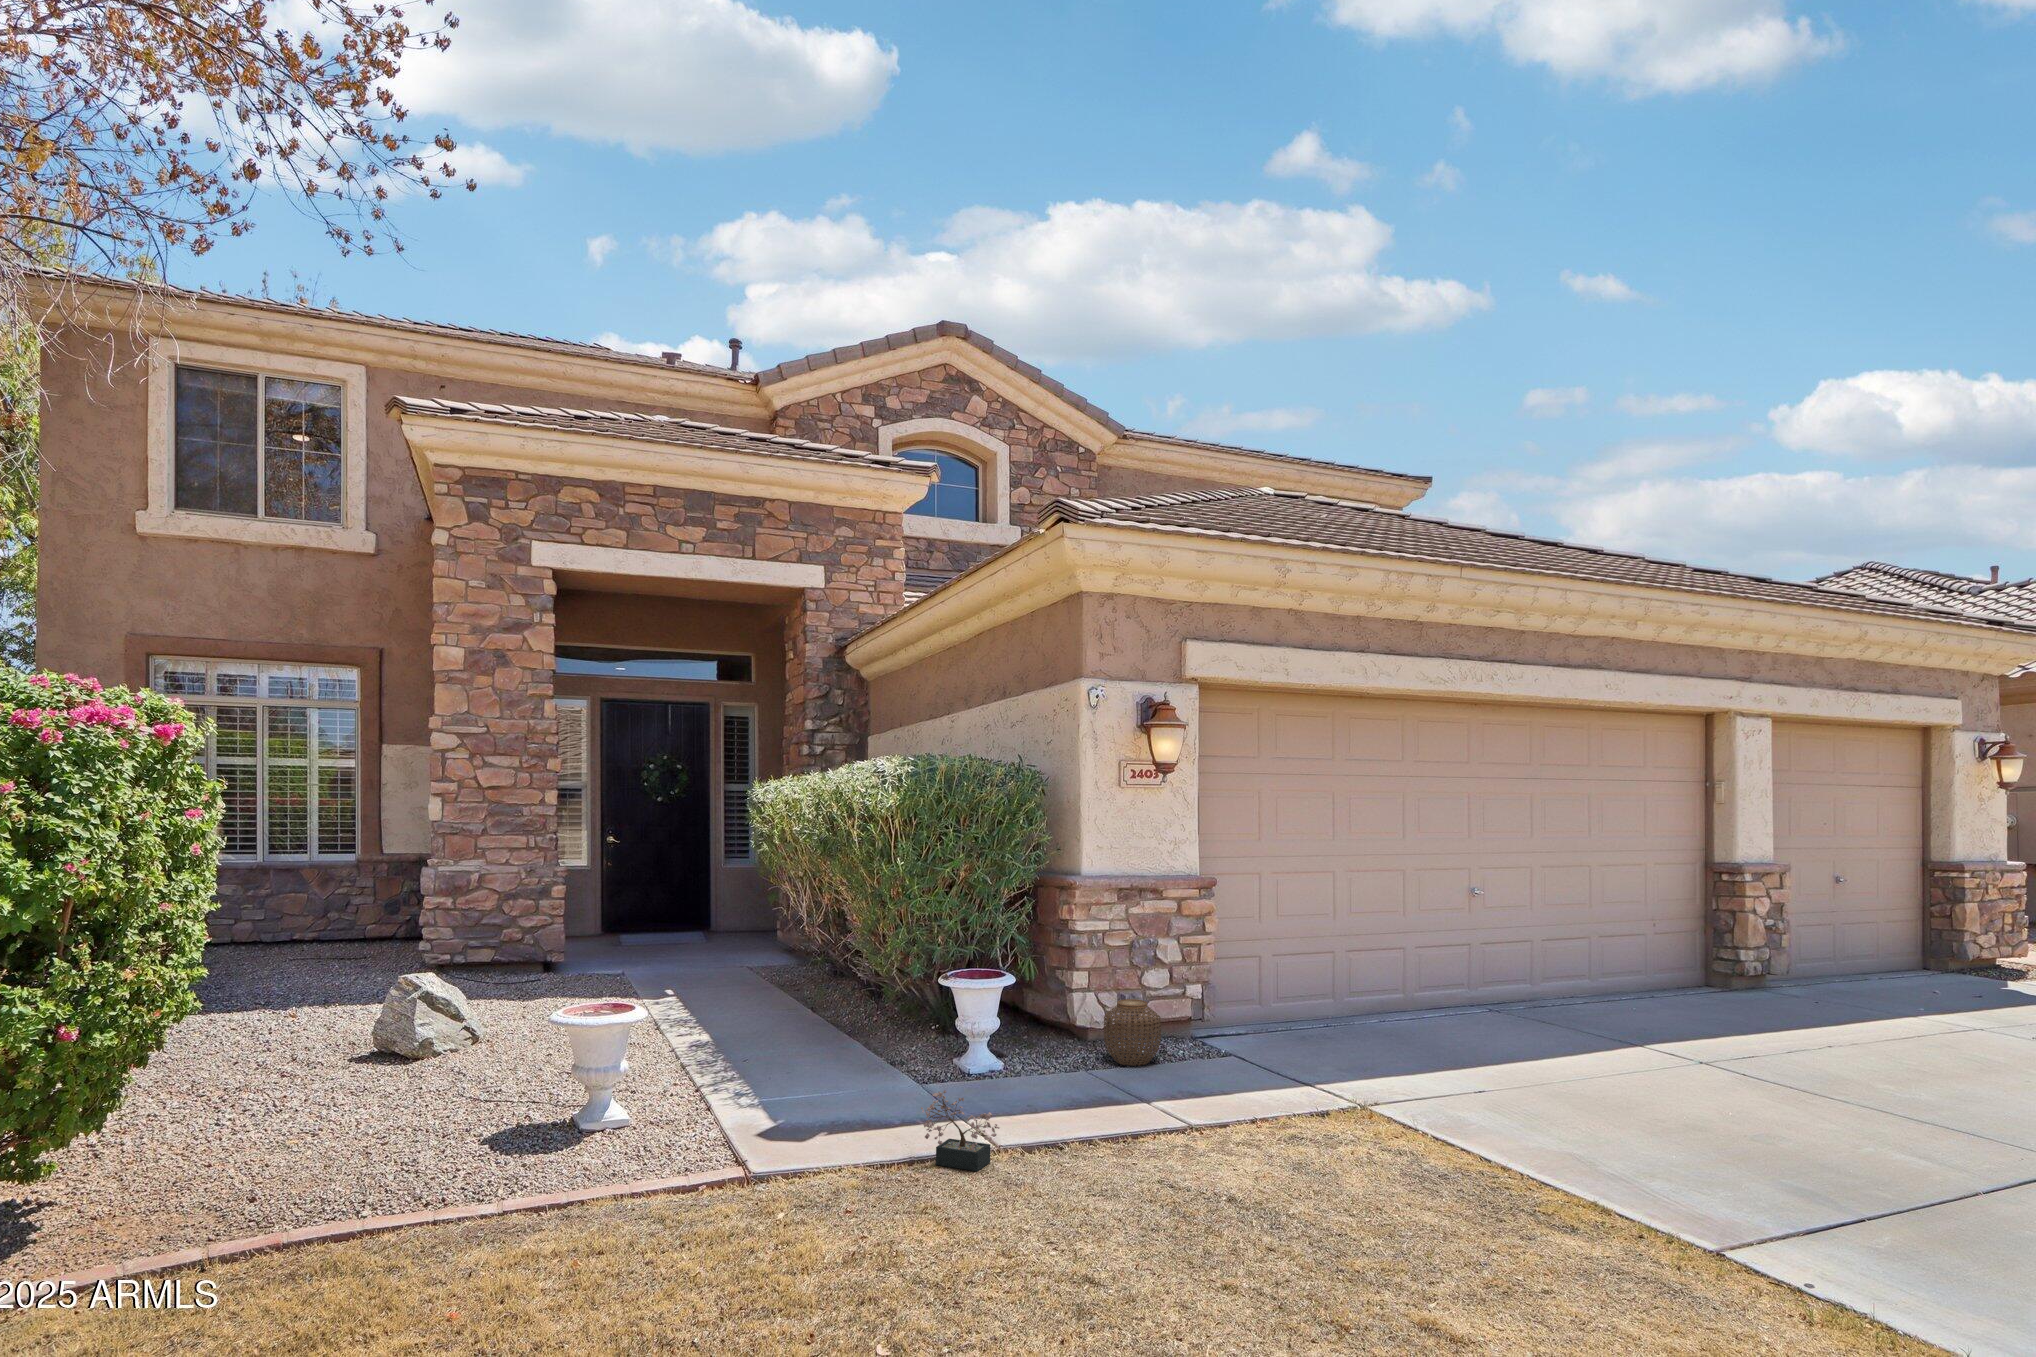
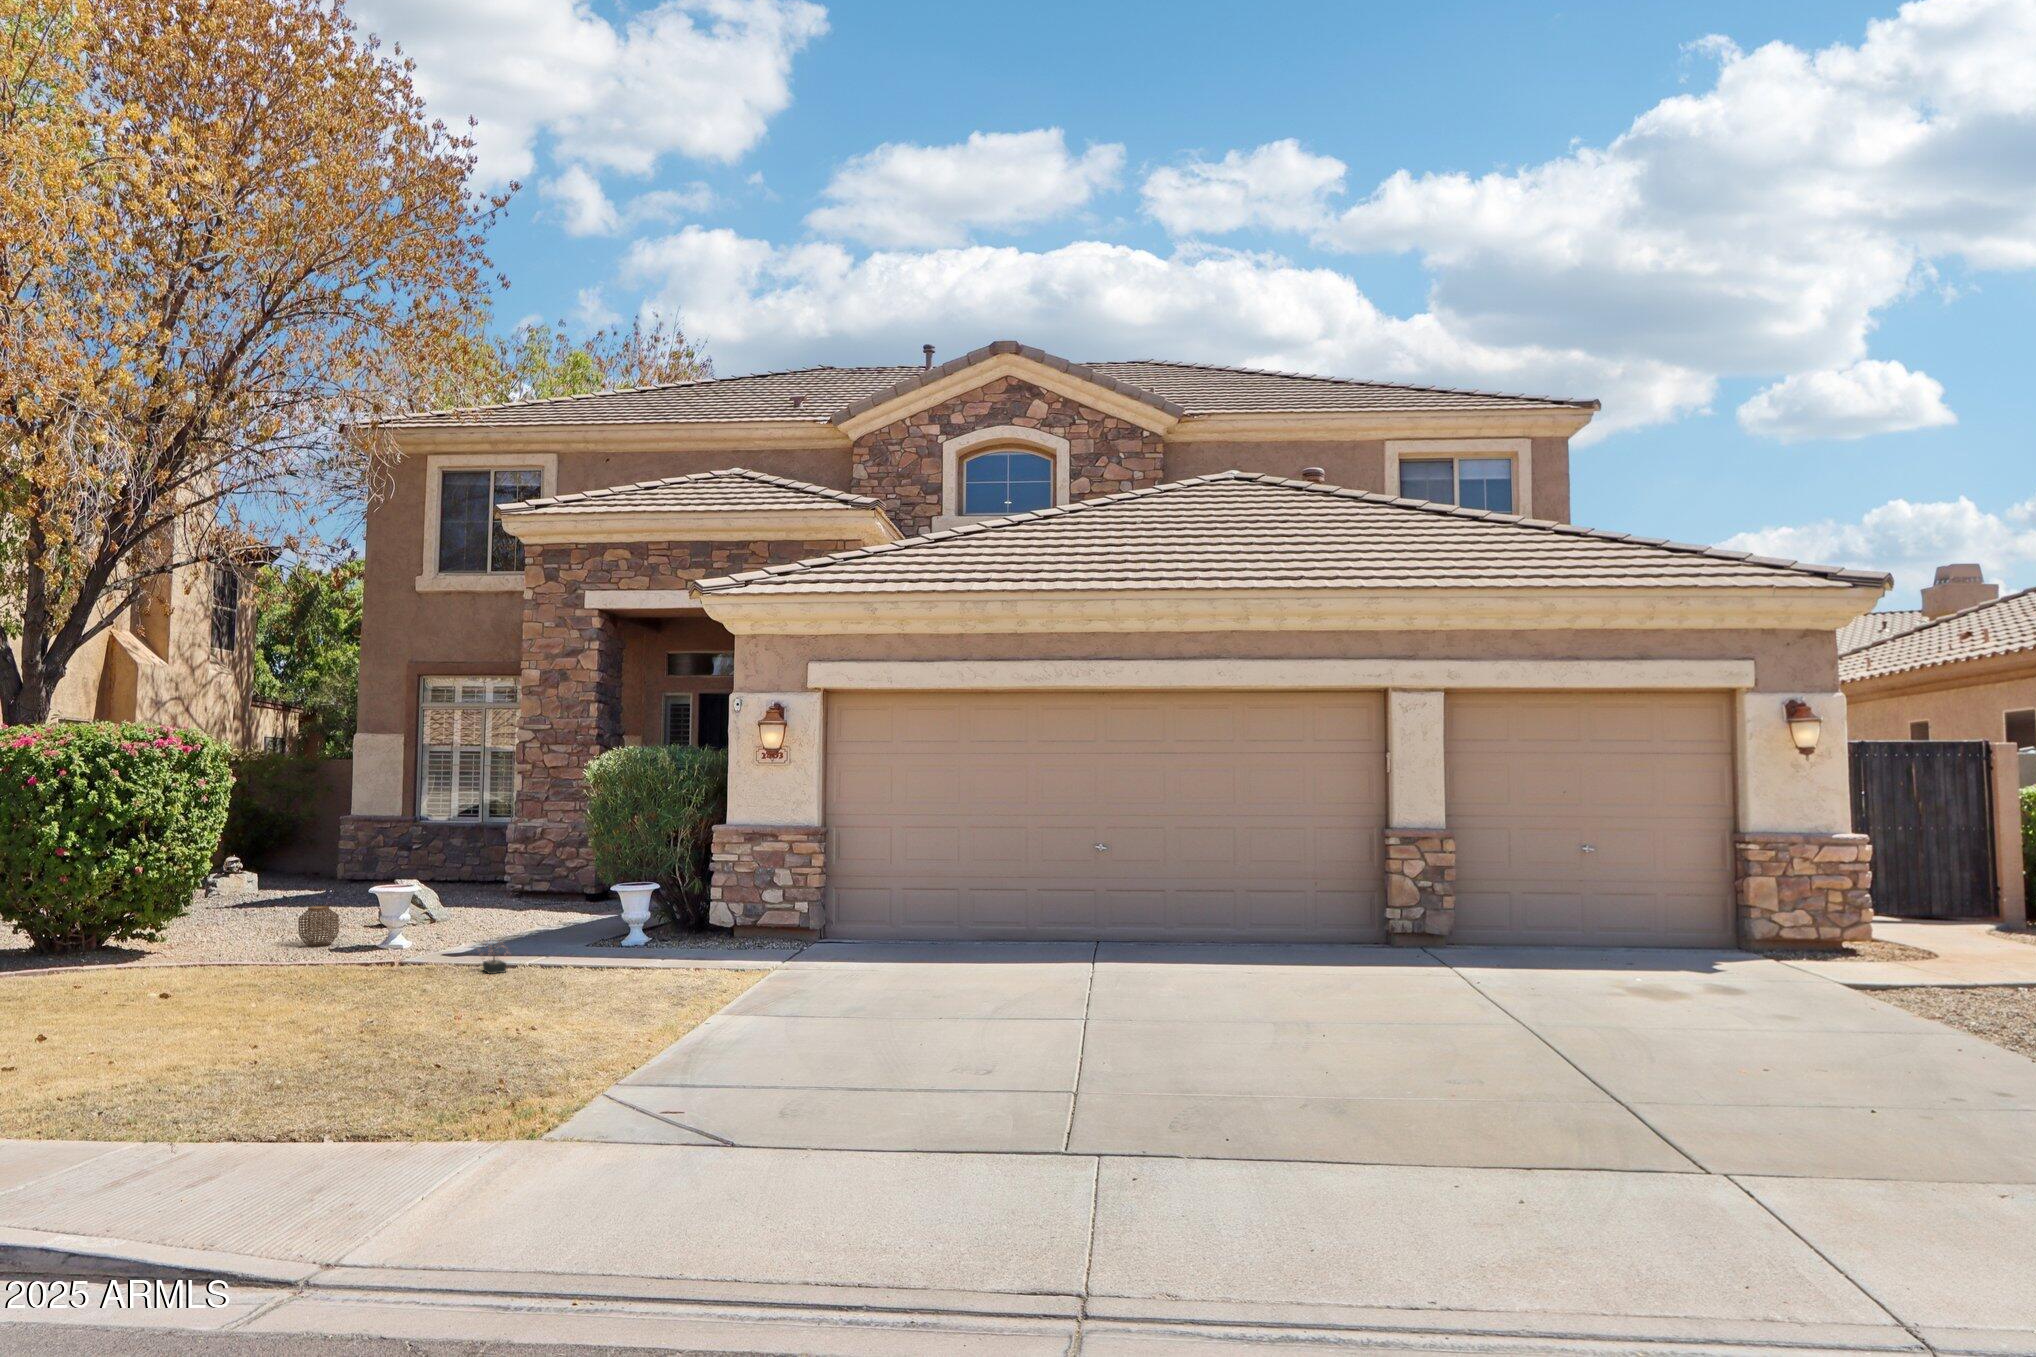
woven basket: present [1104,999,1161,1066] -> present [298,906,339,947]

